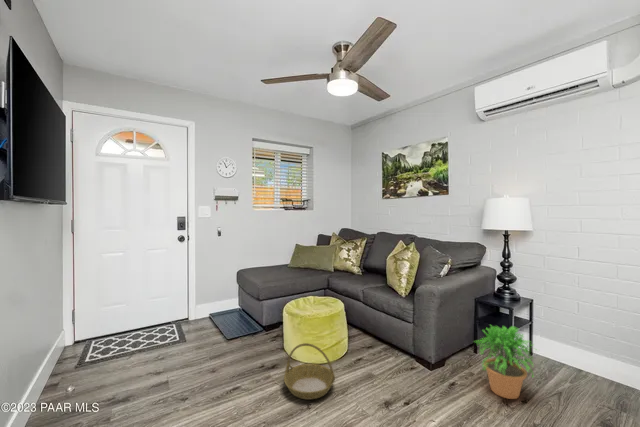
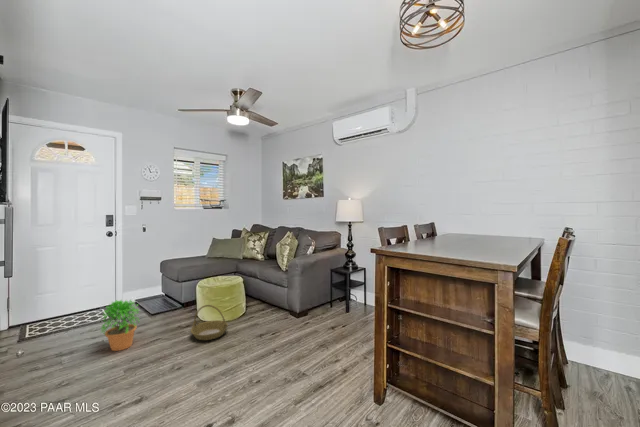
potted plant: present [476,326,533,399] -> present [101,300,139,351]

